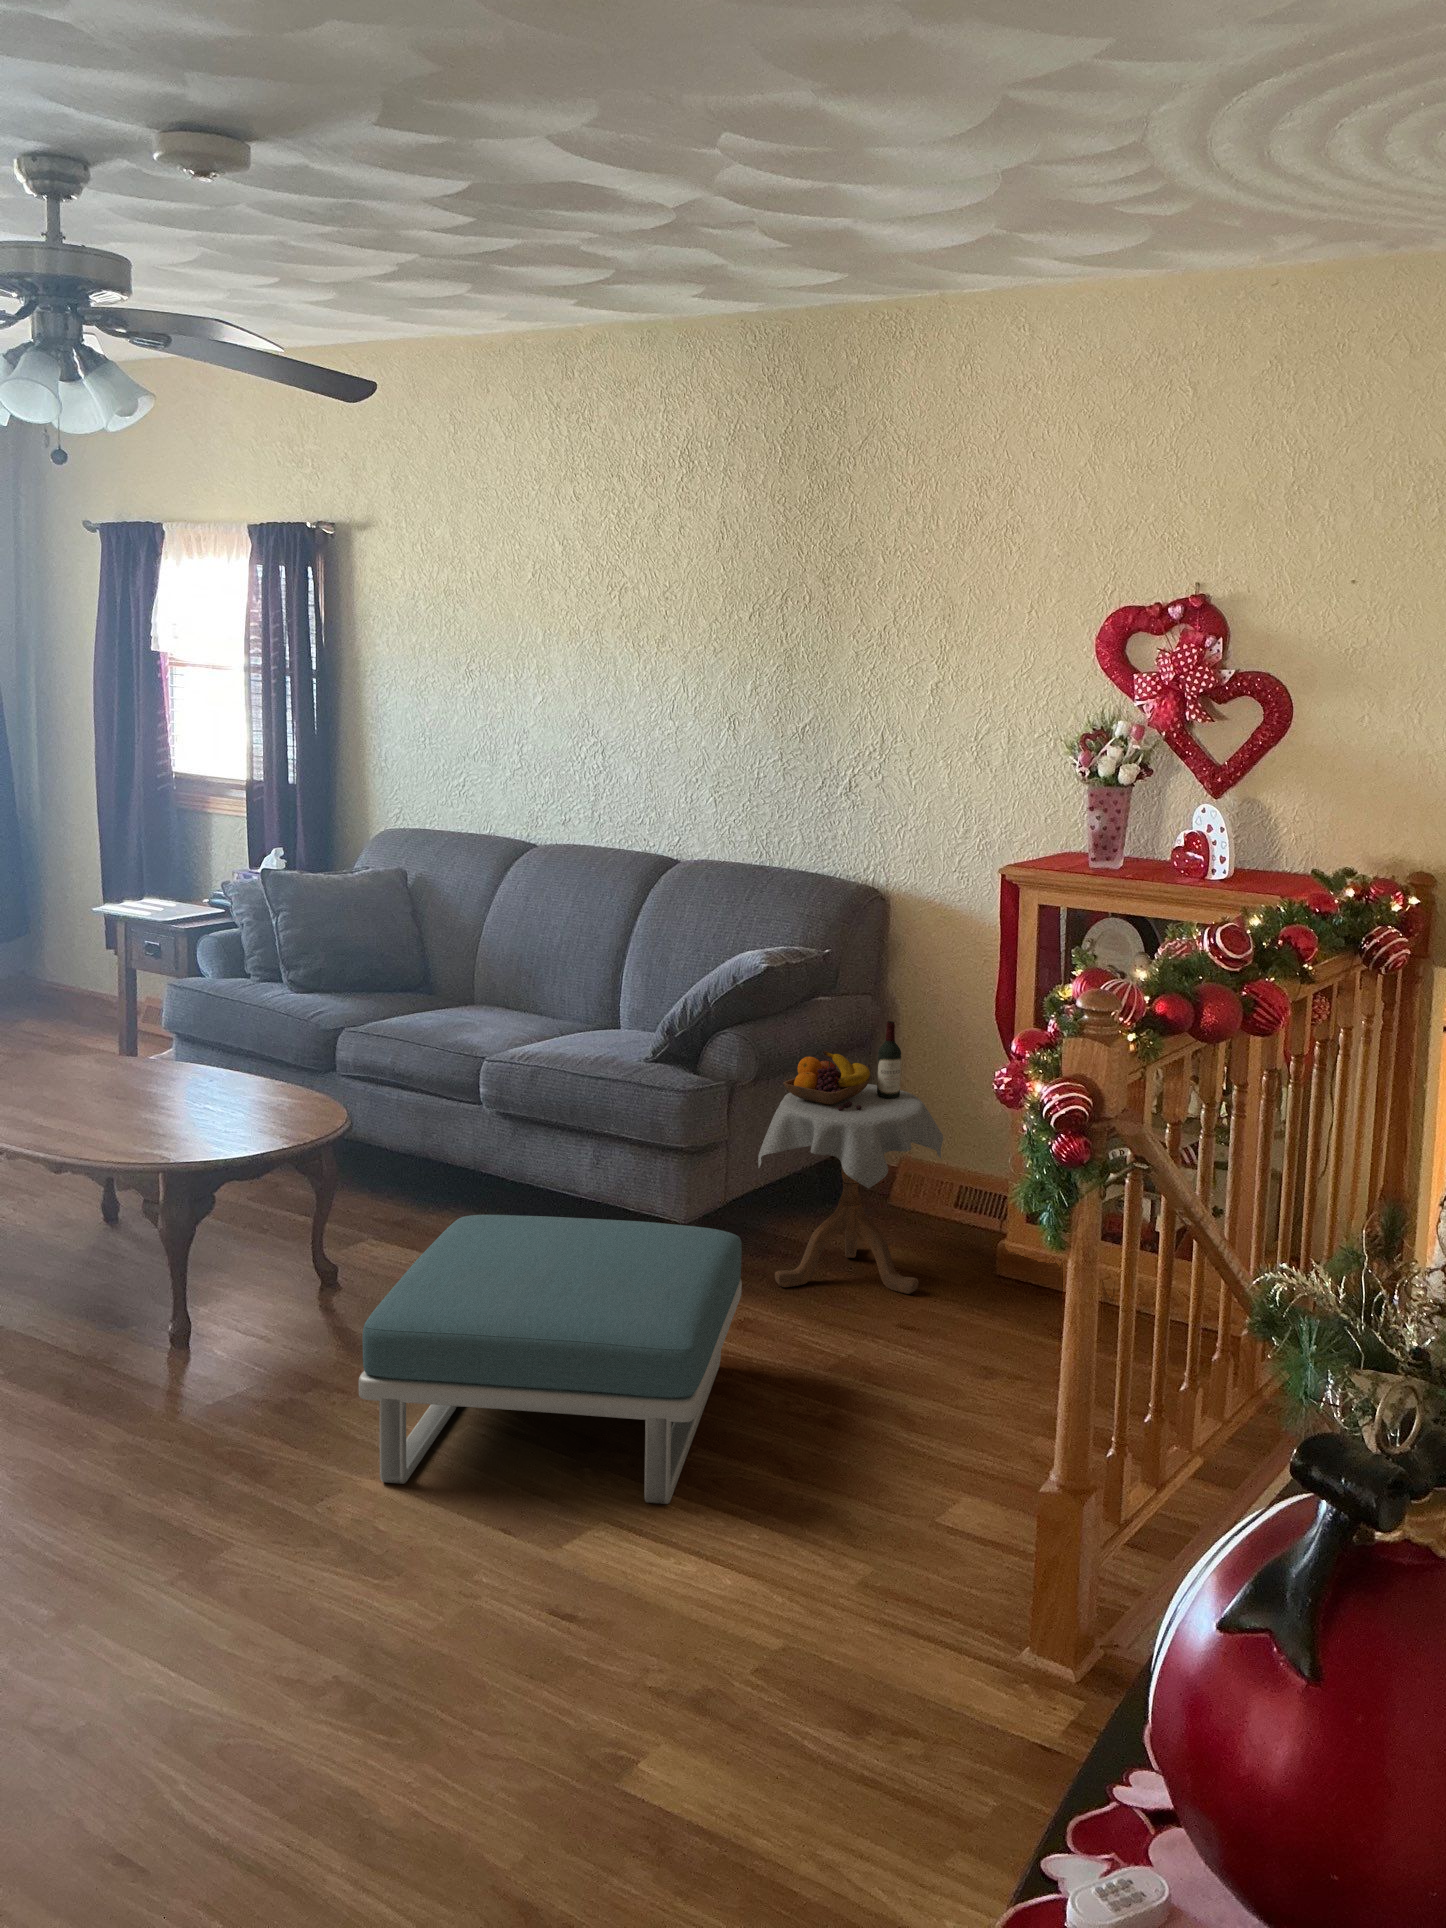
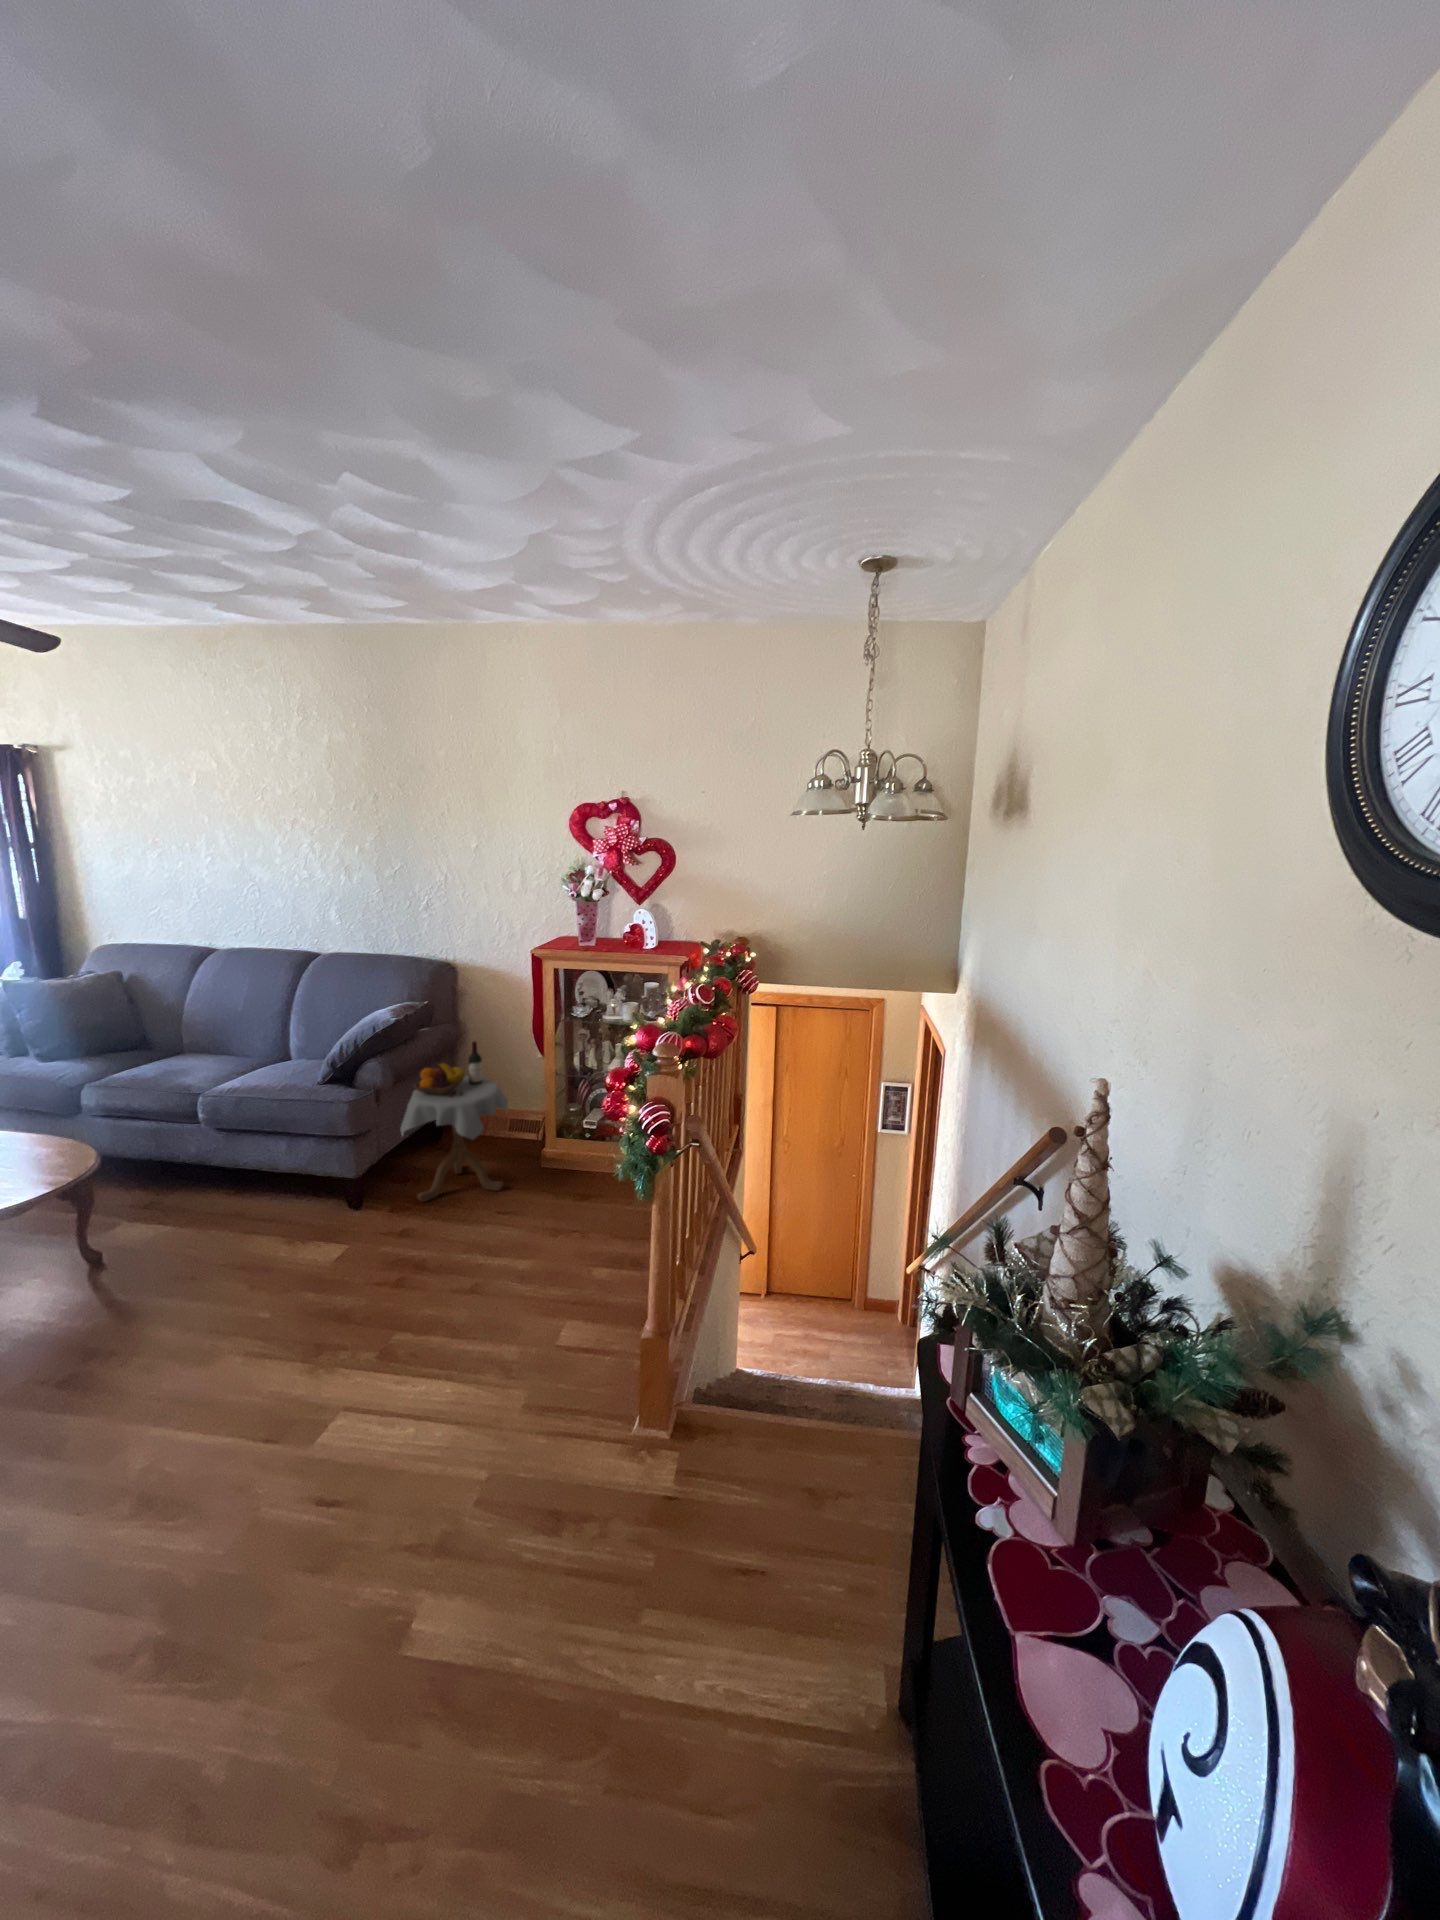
footstool: present [359,1215,742,1504] -> none [137,1190,408,1430]

